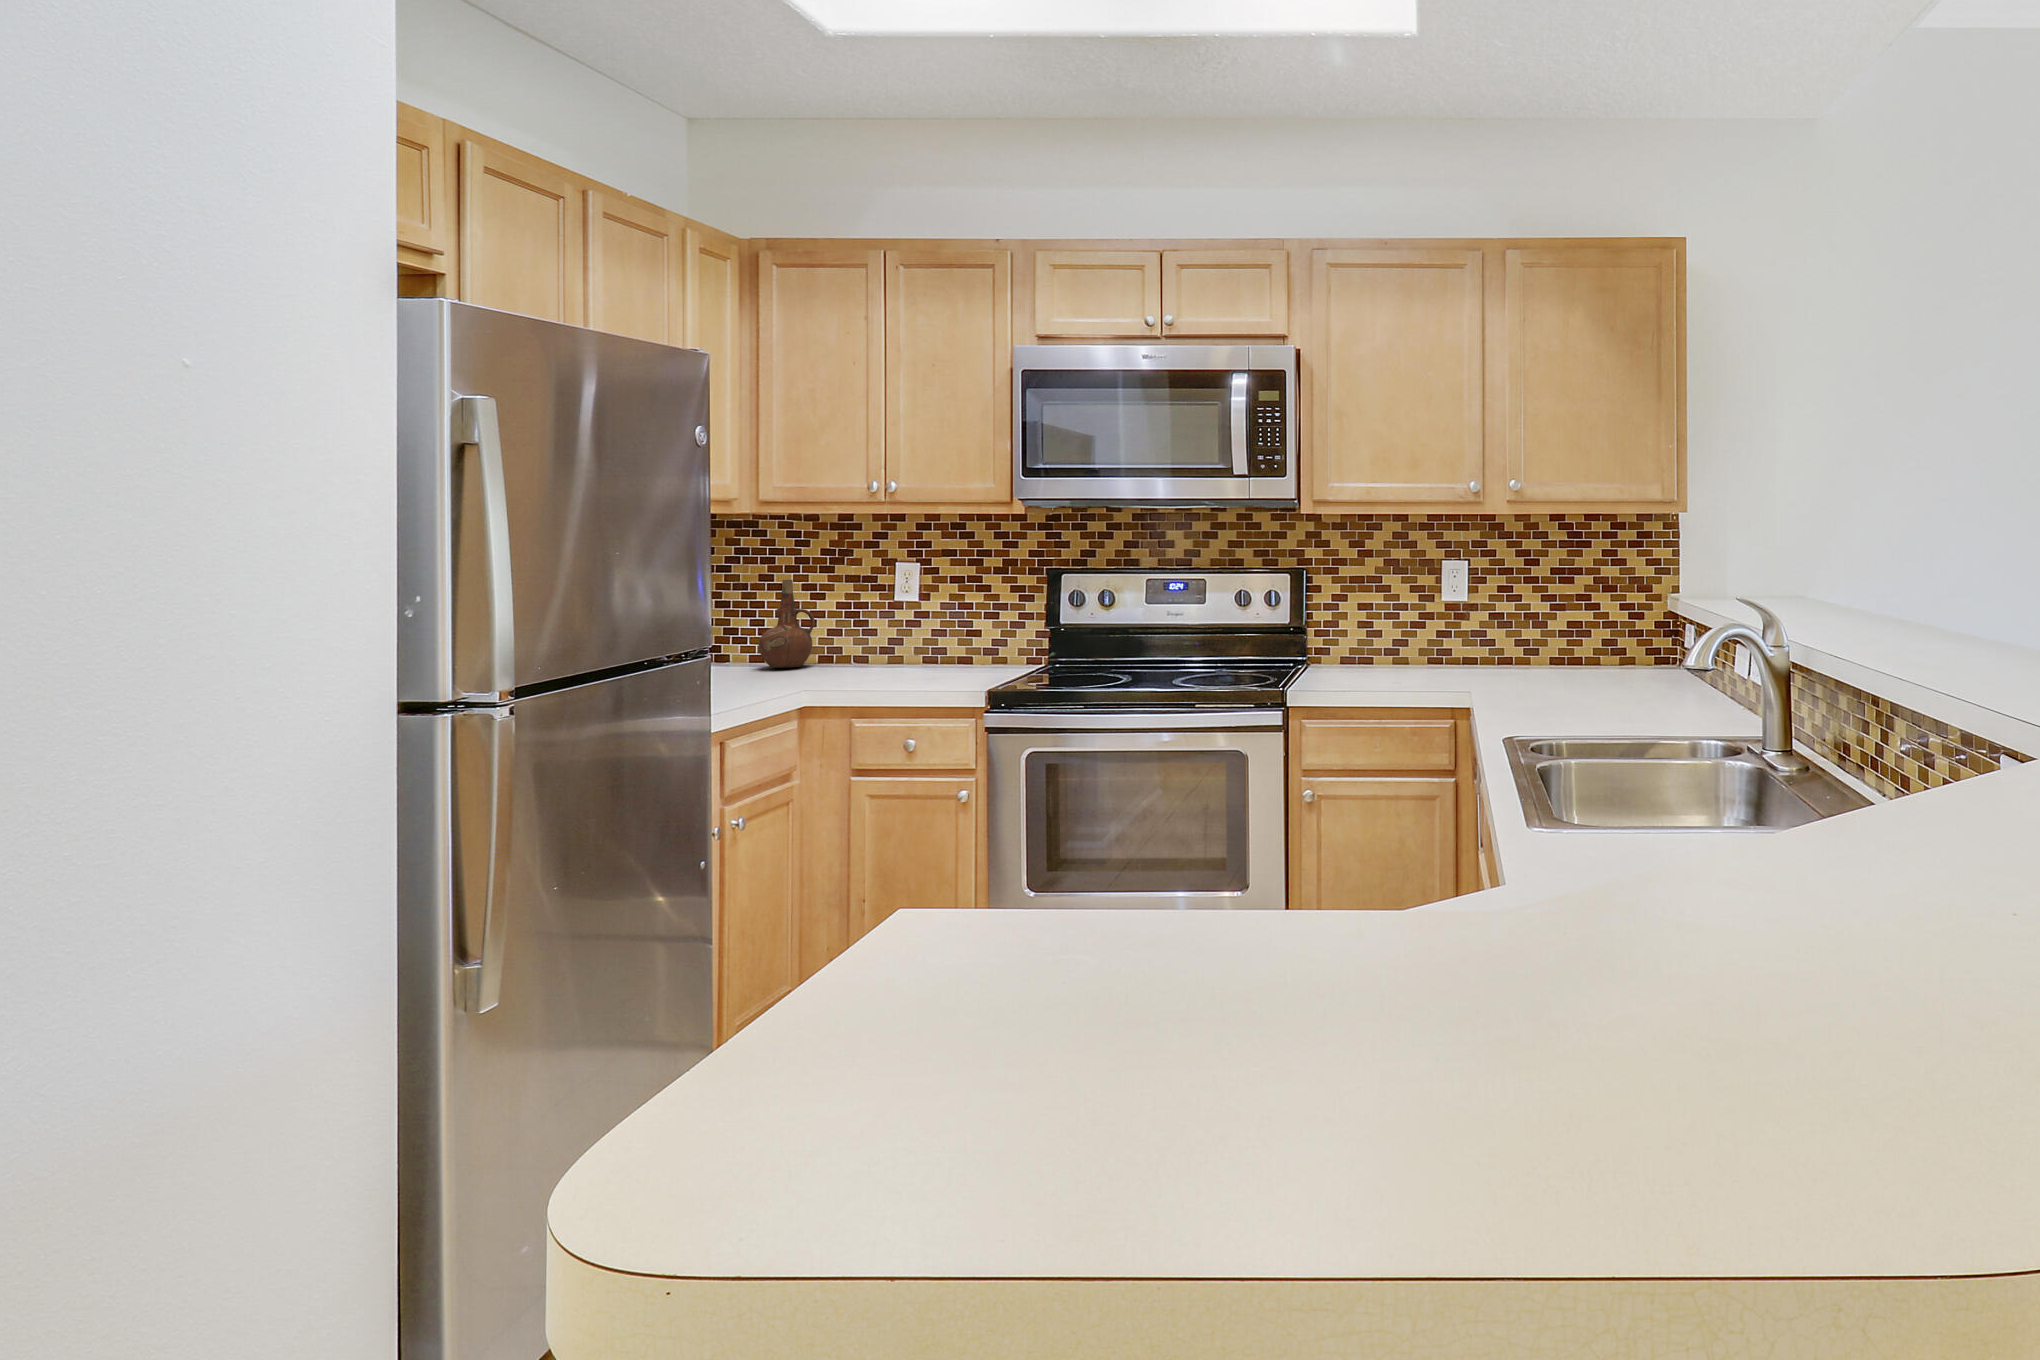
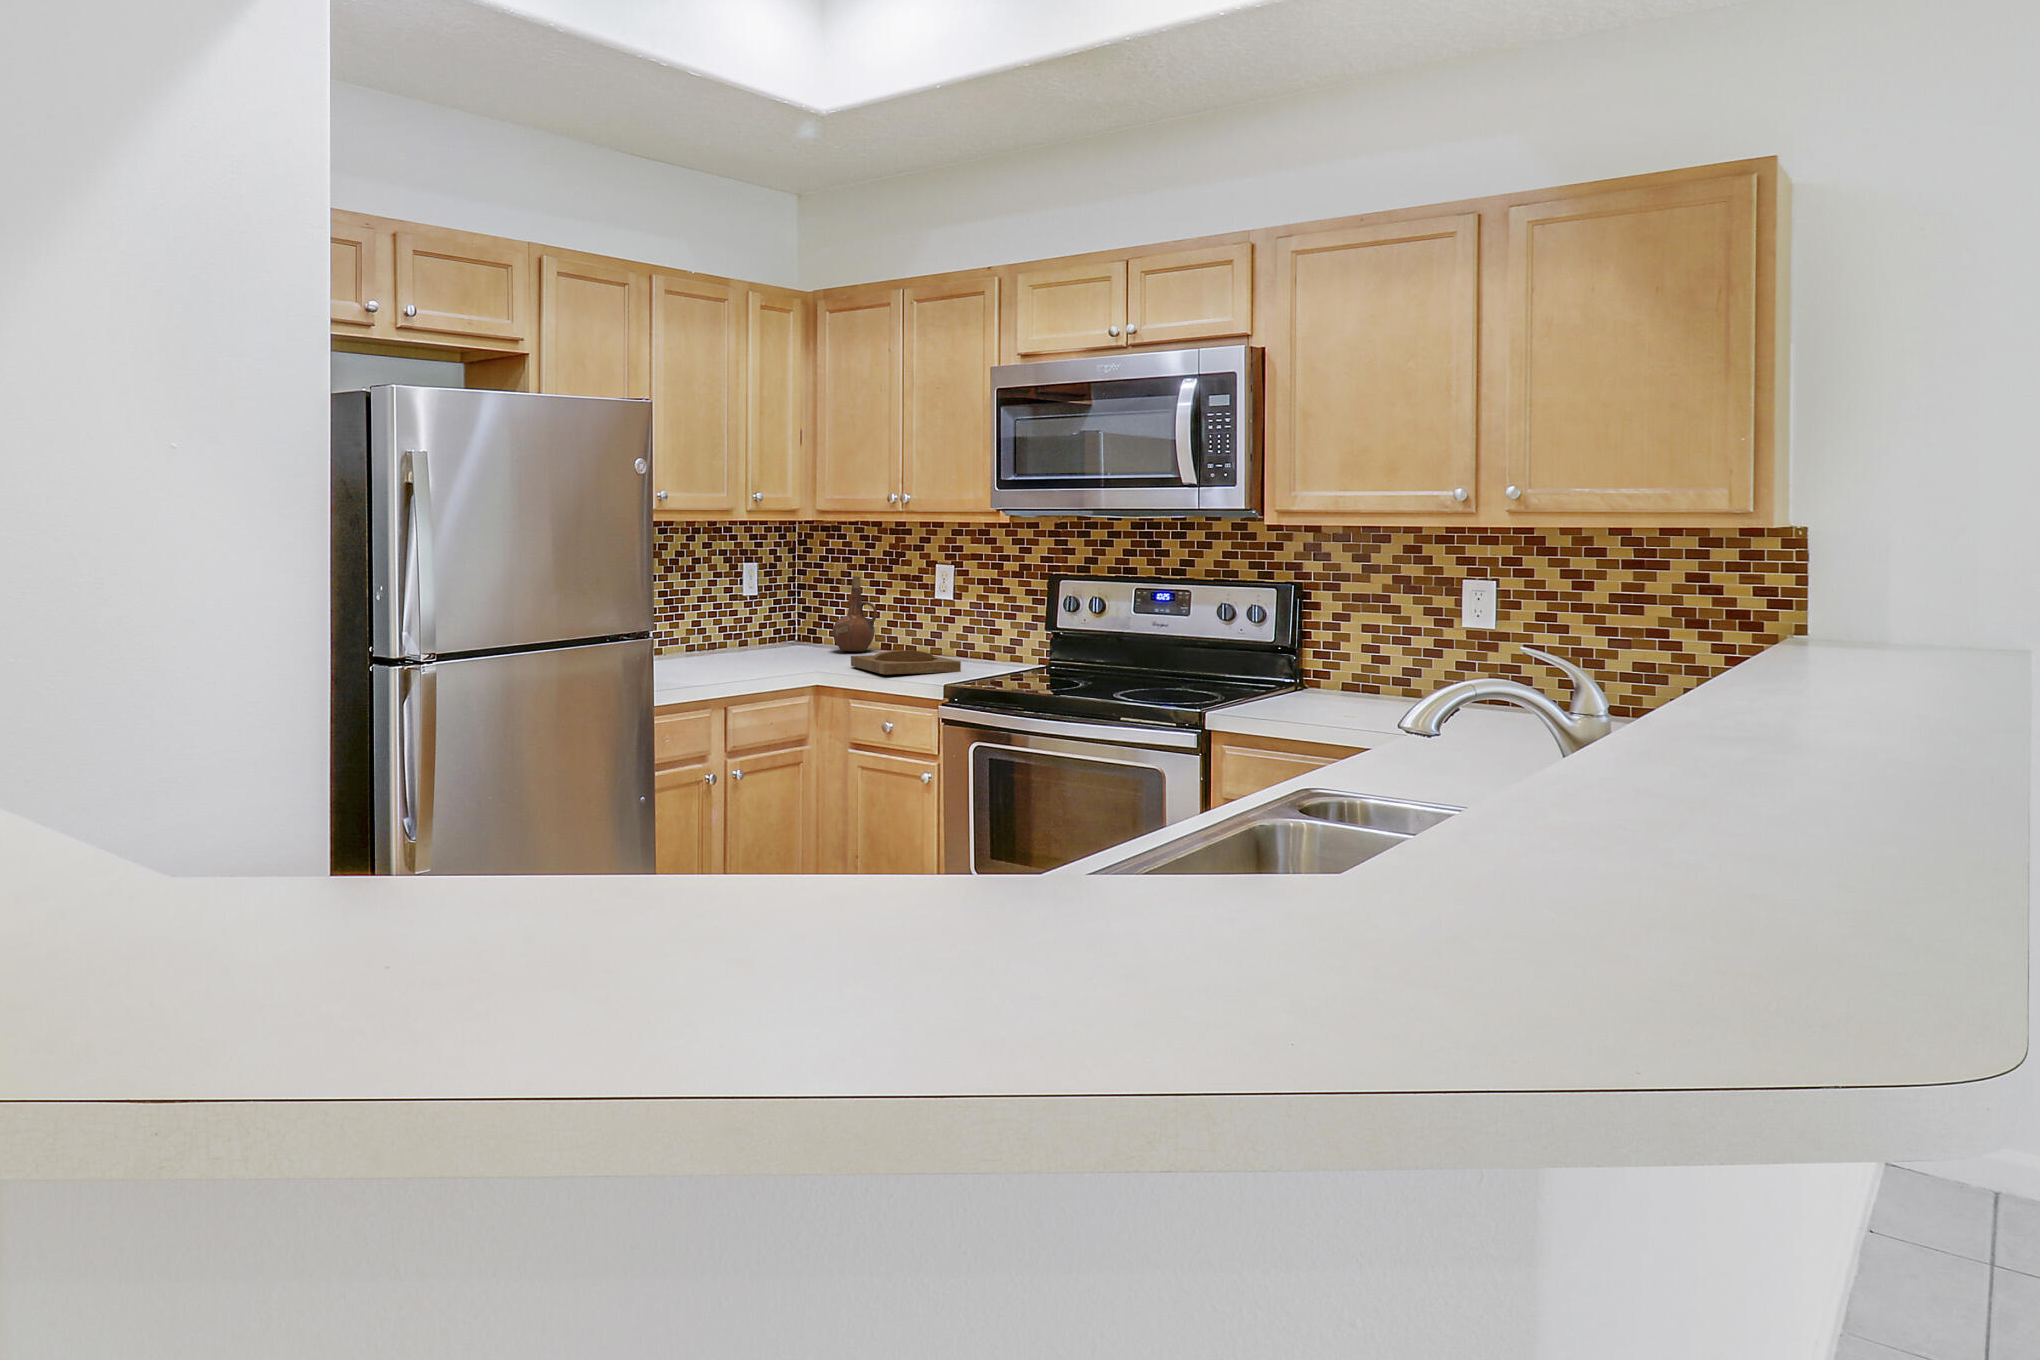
tray: none [818,658,959,686] -> present [851,650,961,674]

